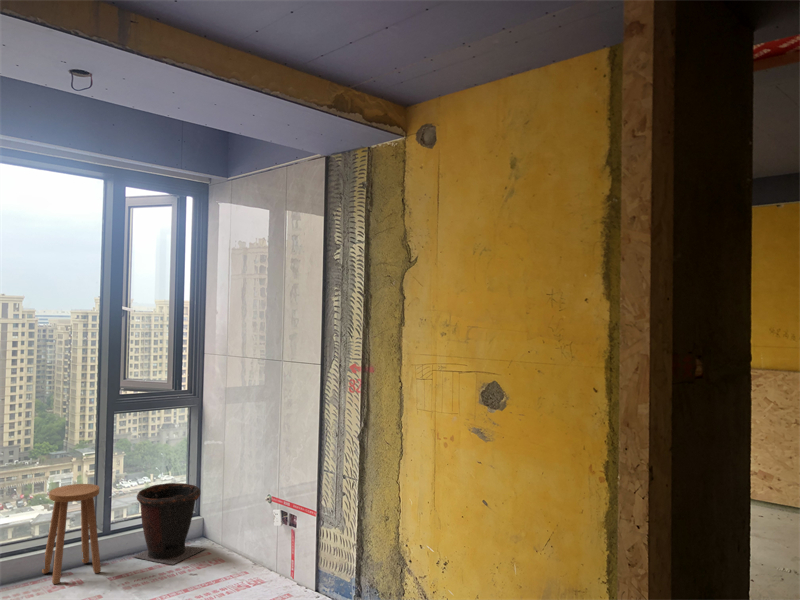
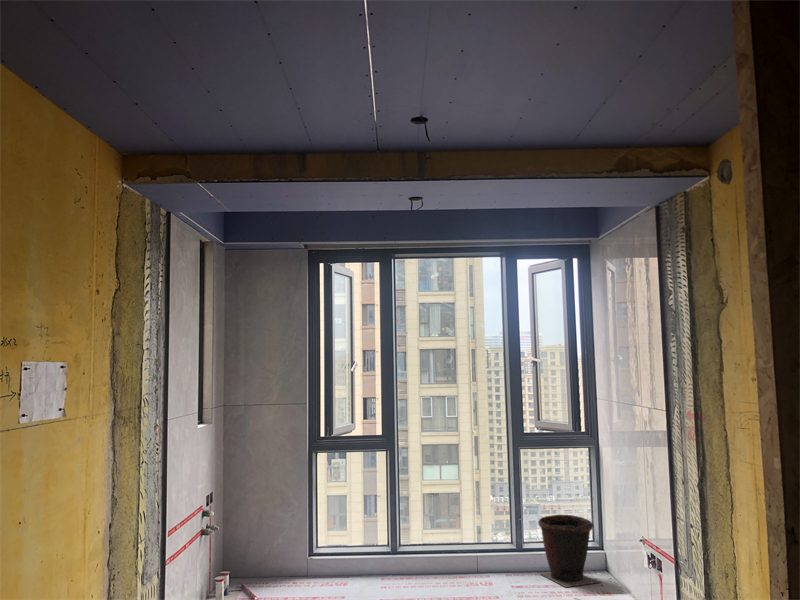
stool: present [42,484,101,584] -> none [472,502,510,578]

